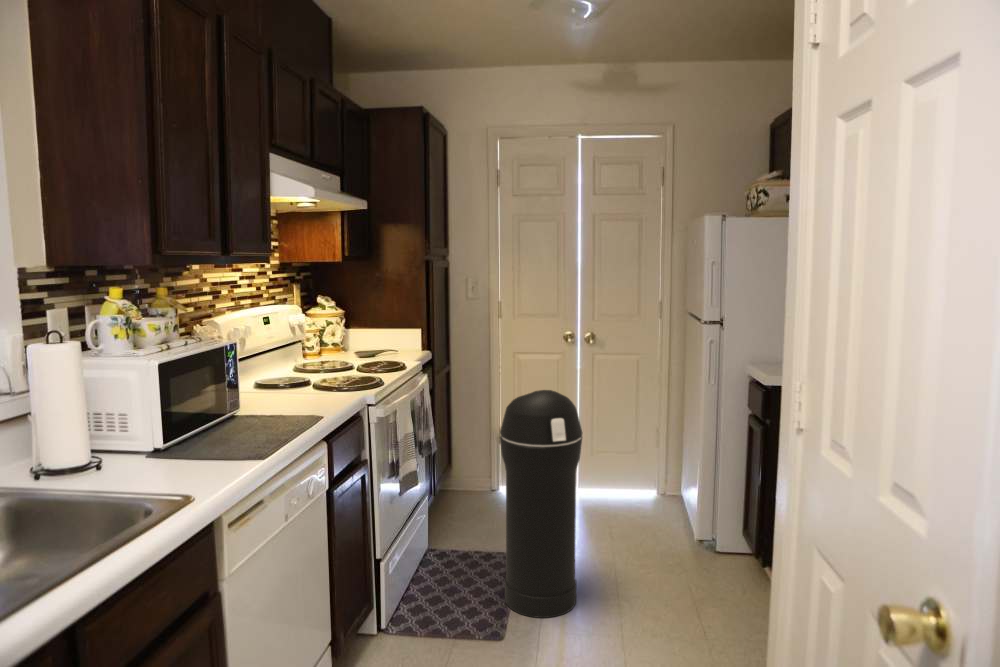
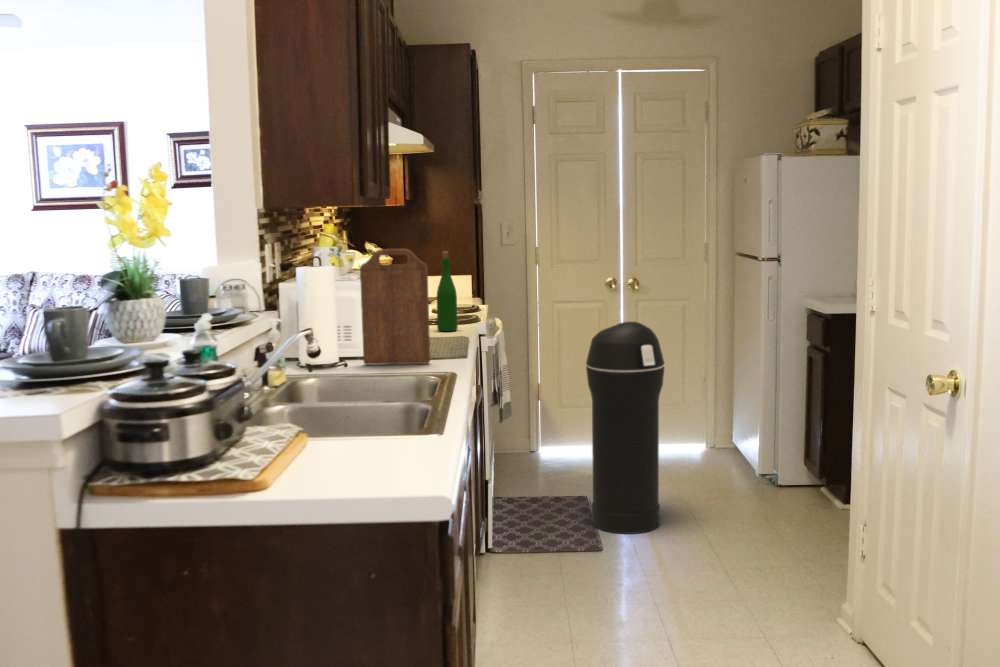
wine bottle: none [309,315,333,404] -> present [437,251,458,331]
cutting board: none [113,324,202,471] -> present [360,249,430,365]

